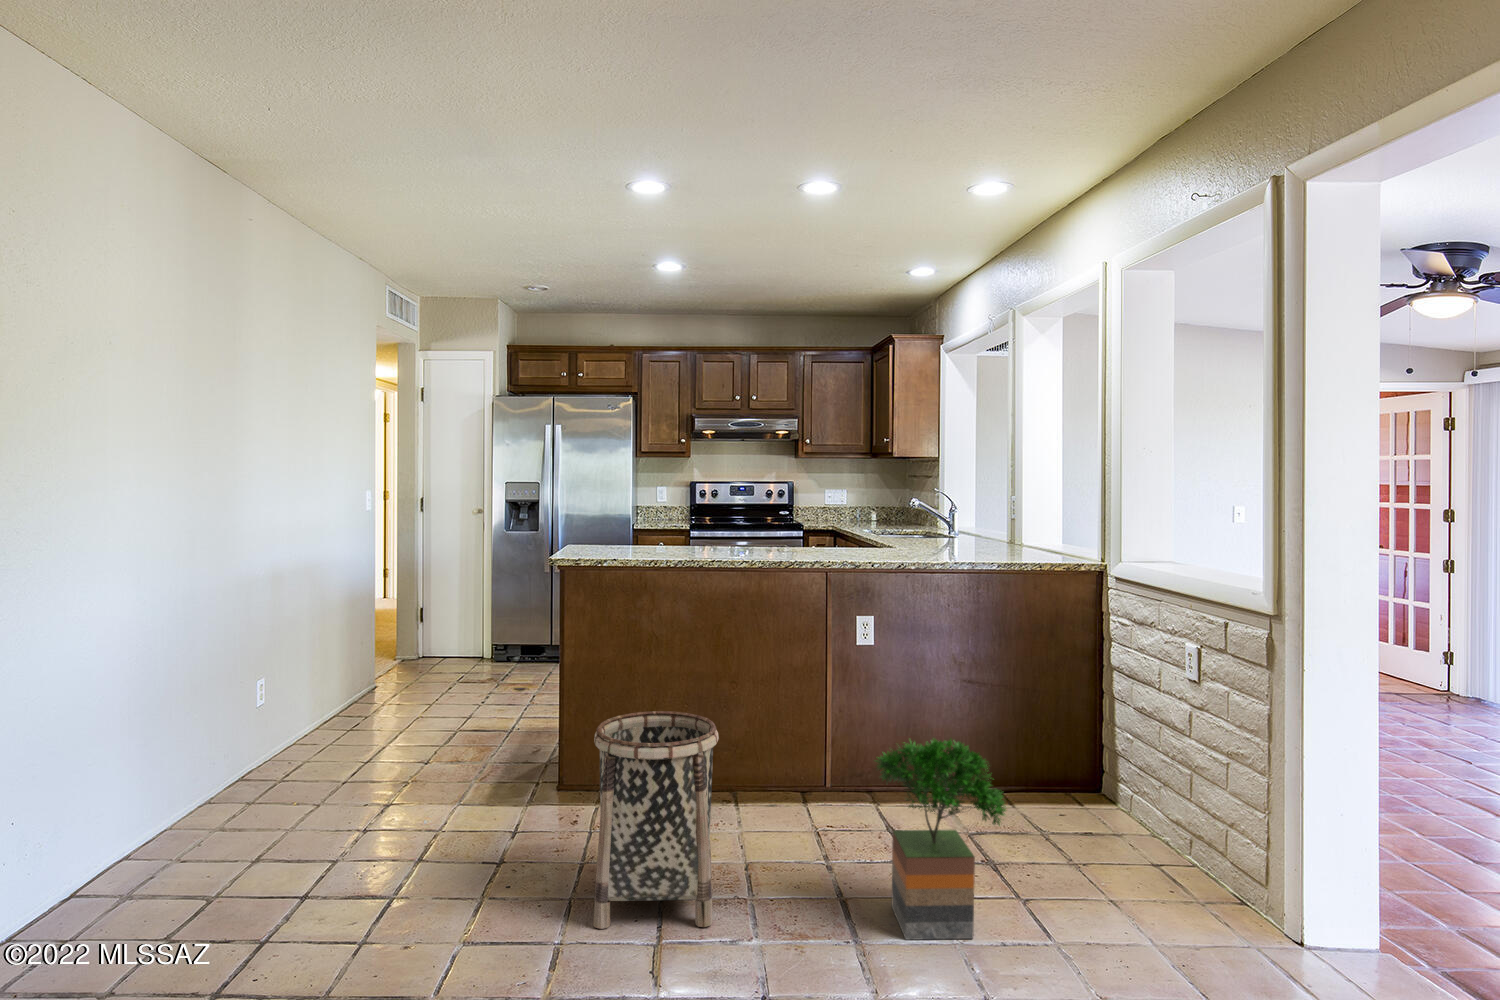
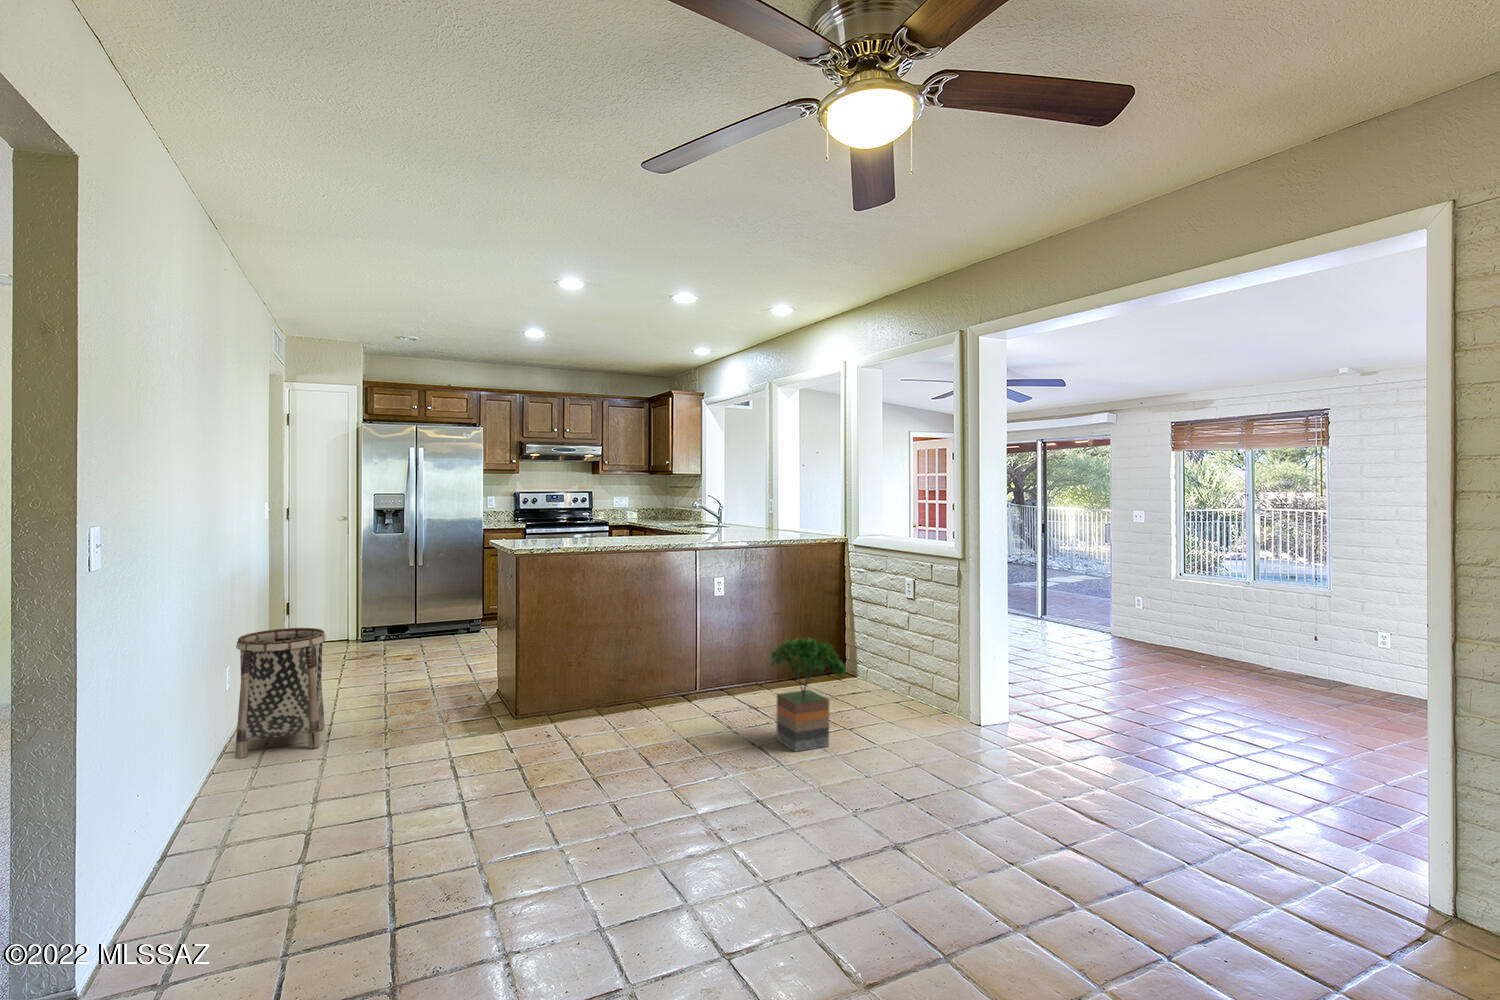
basket: present [593,711,719,929] -> present [235,628,326,758]

